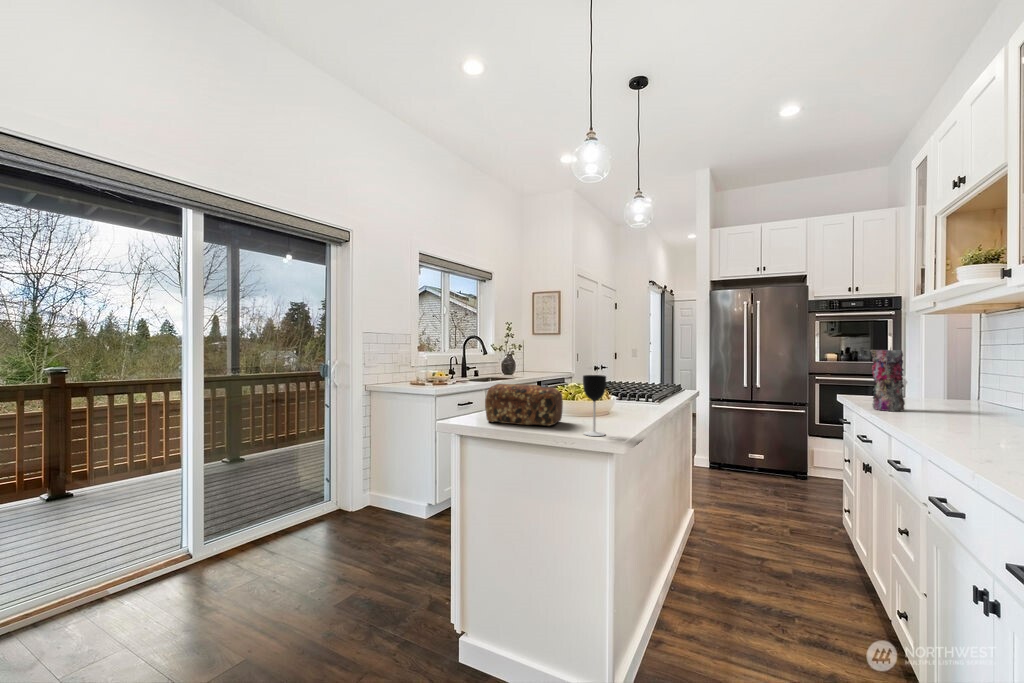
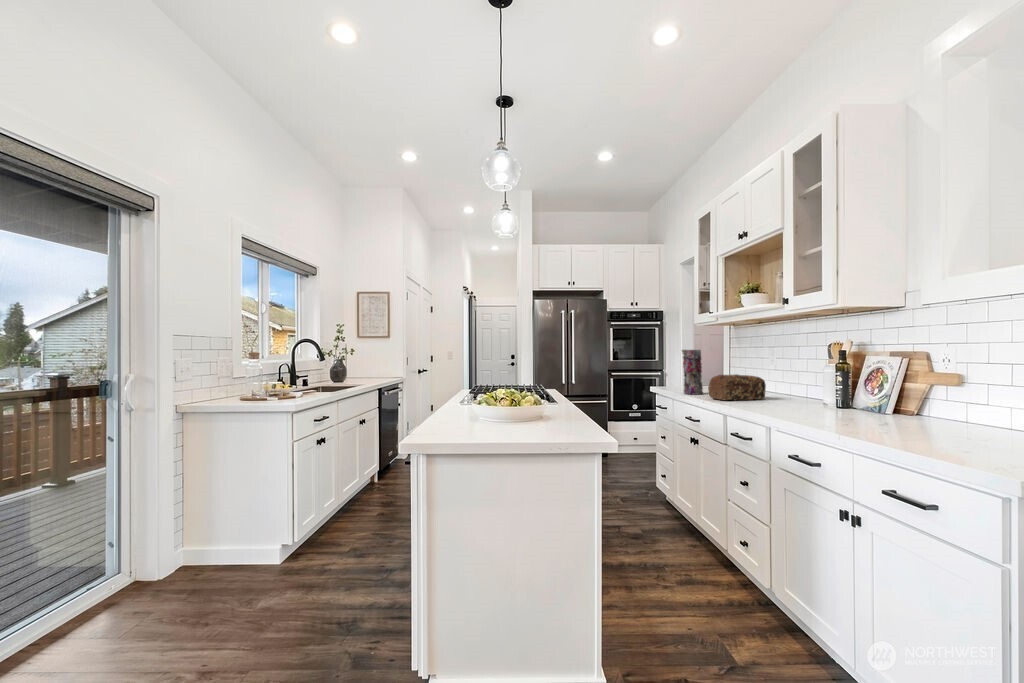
wine glass: present [583,375,606,436] -> none [550,376,573,436]
bread loaf: present [485,384,563,426] -> present [708,374,766,401]

